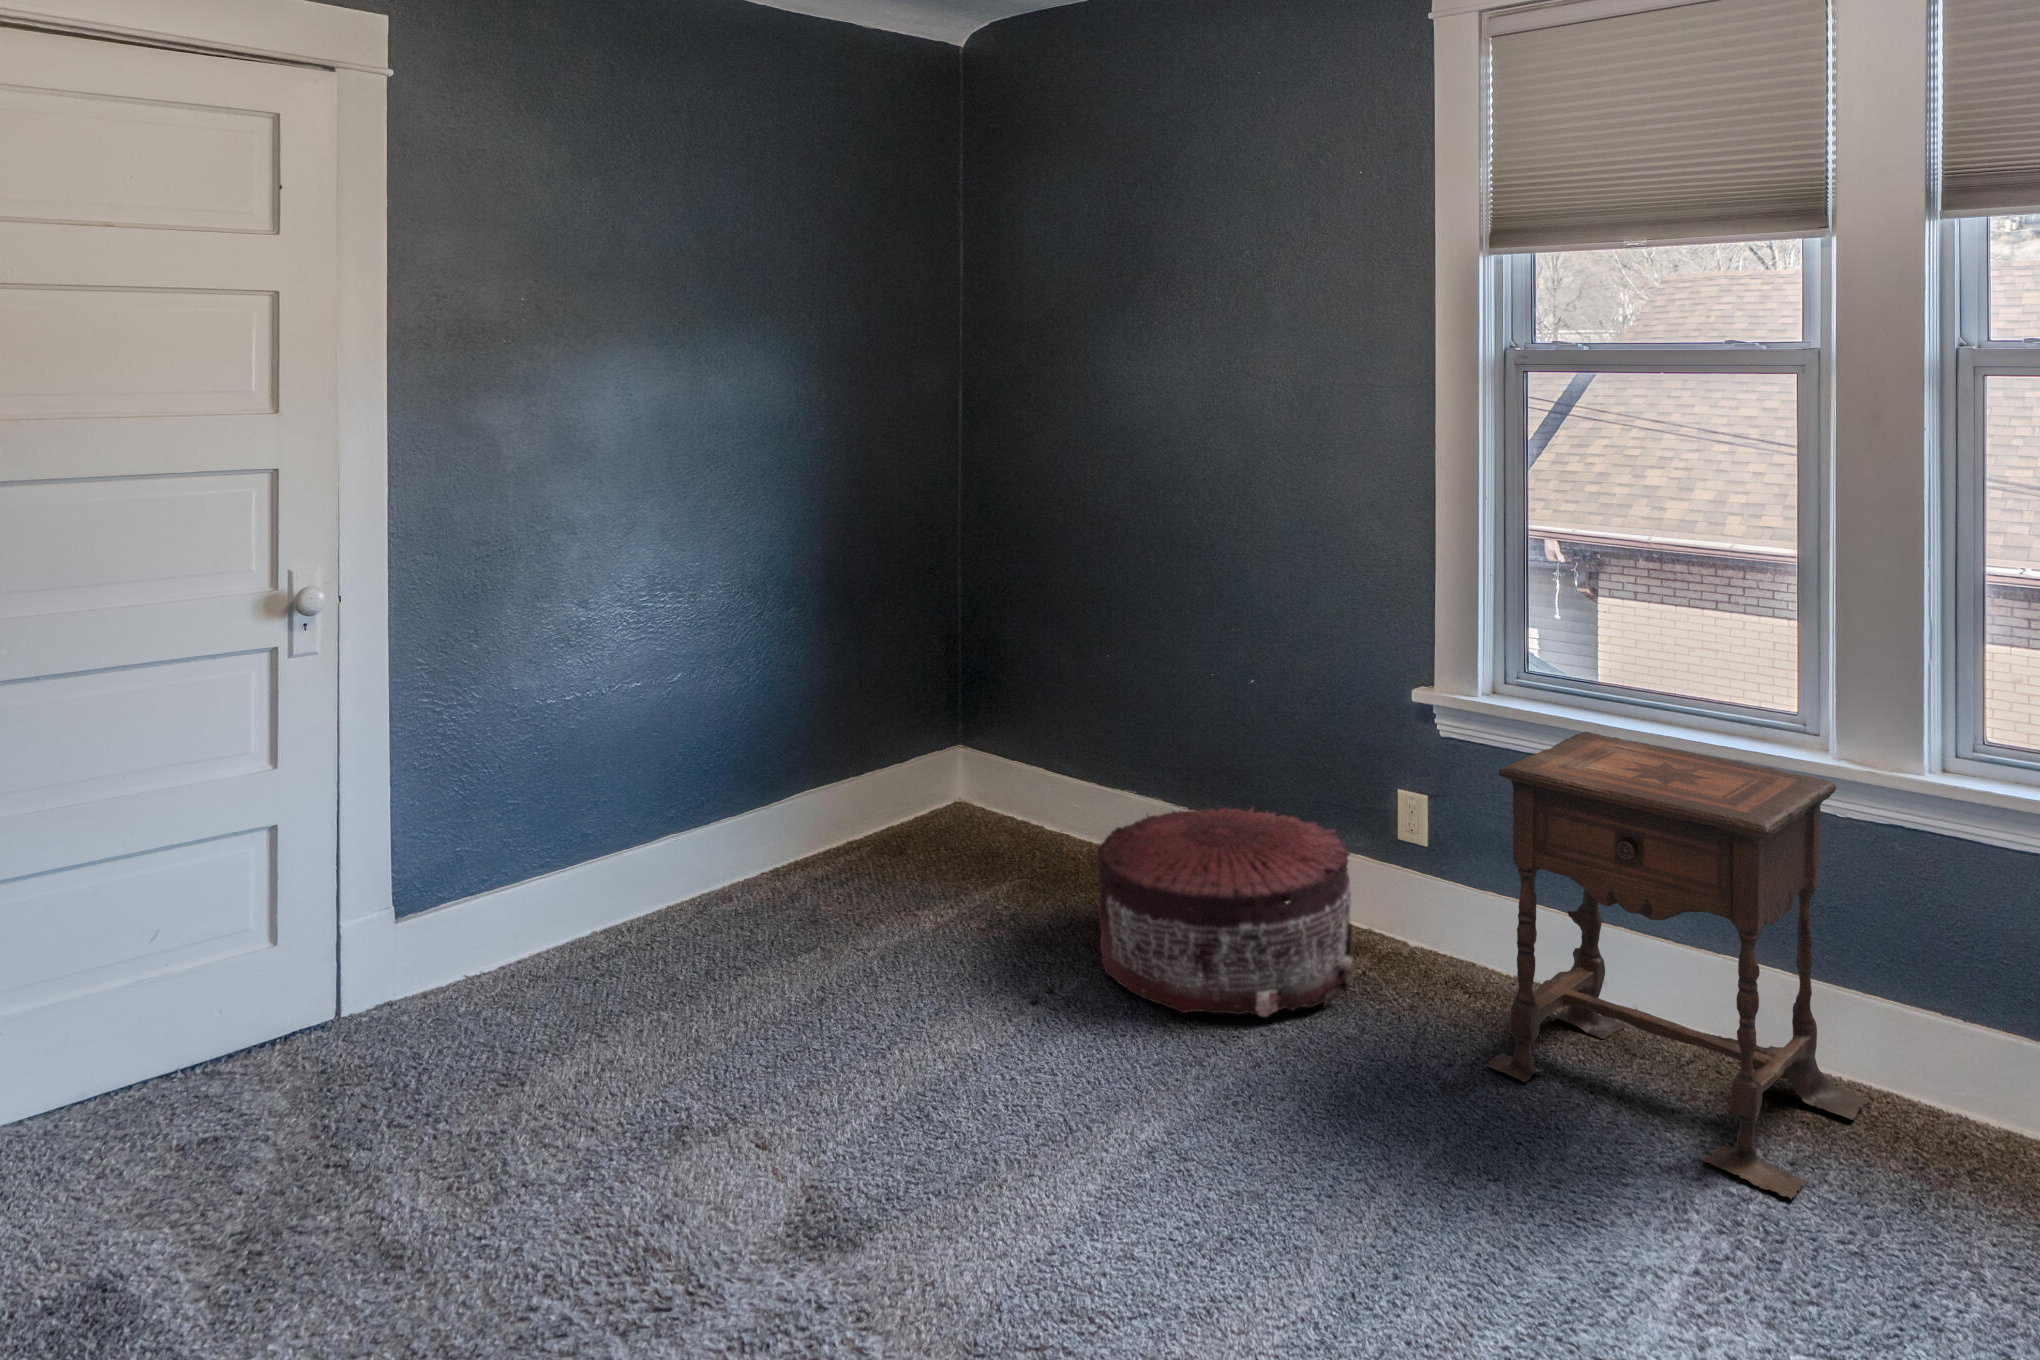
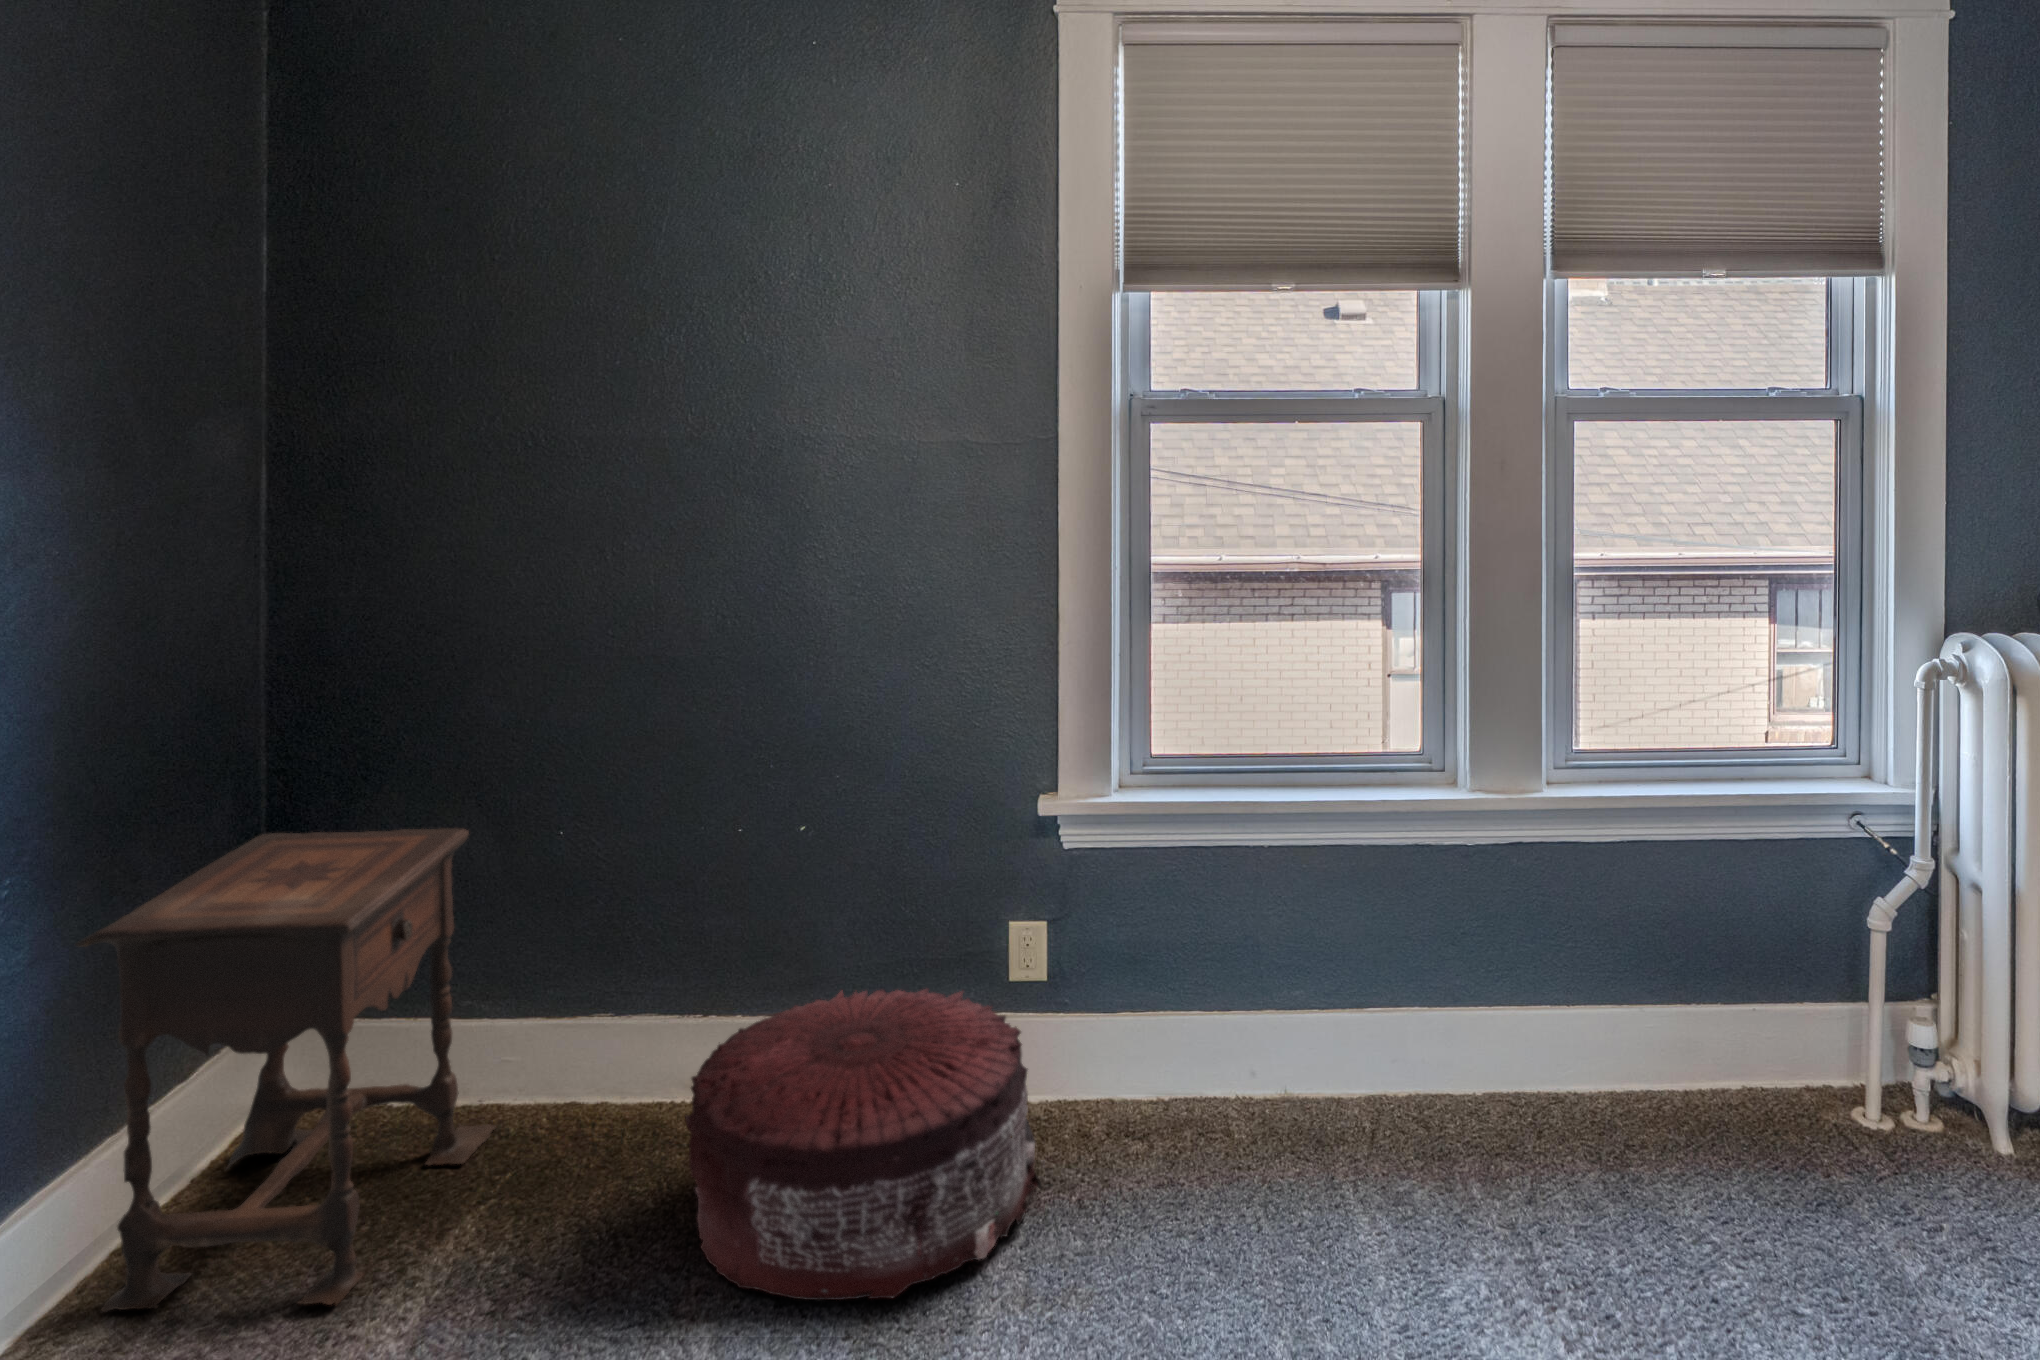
side table: present [1486,732,1868,1199] -> present [76,828,496,1312]

